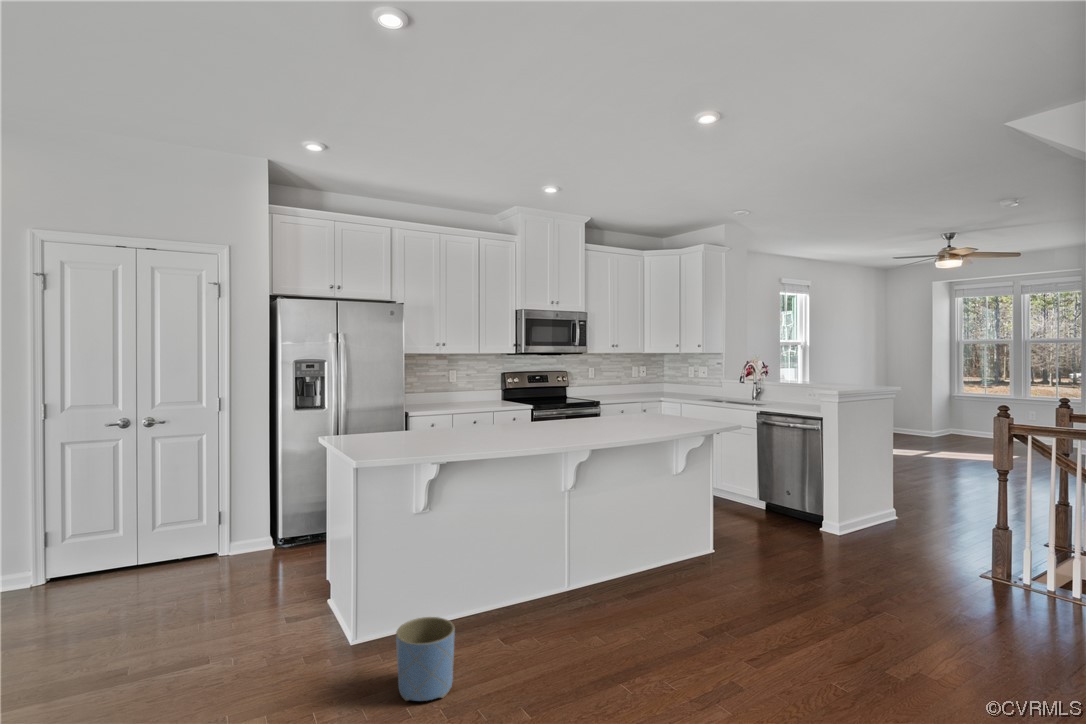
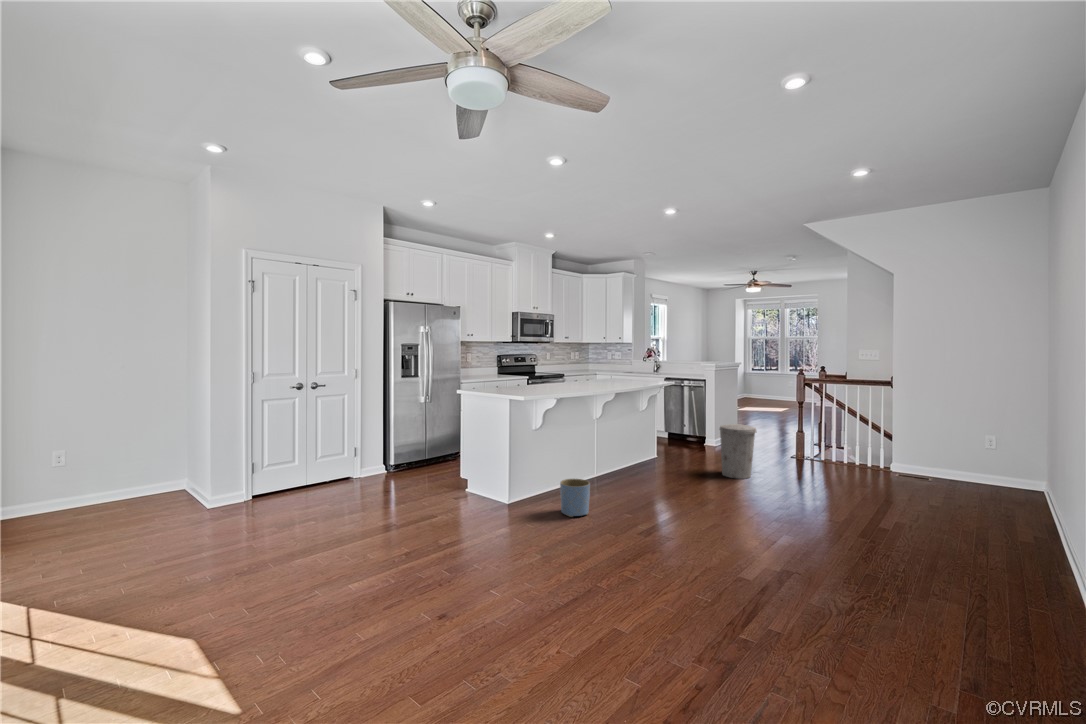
trash can: none [798,512,874,628] -> present [720,424,757,479]

